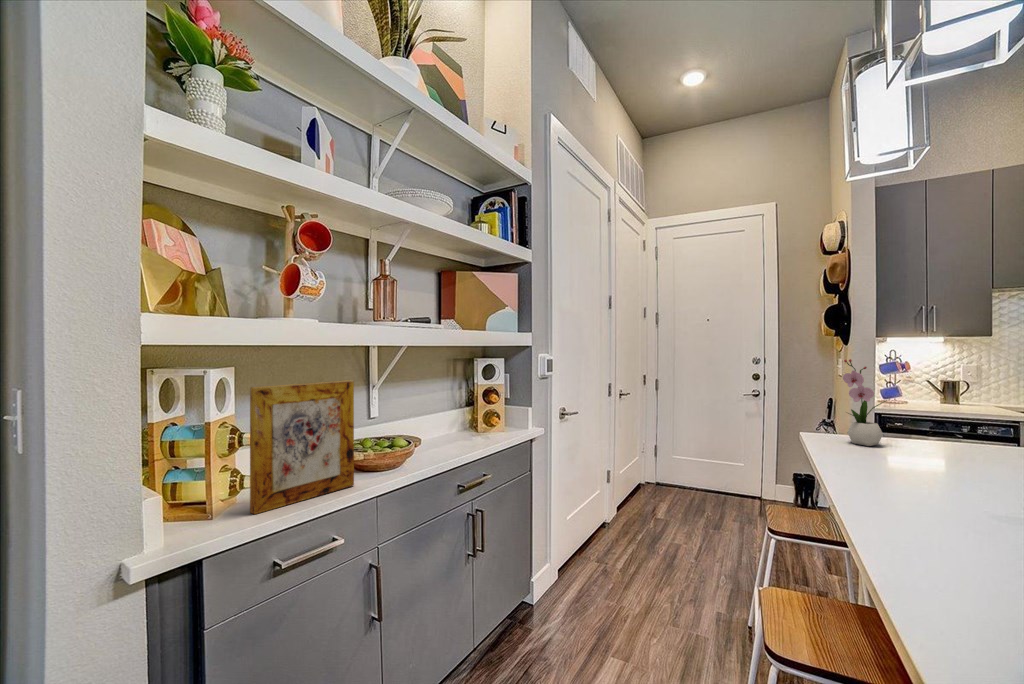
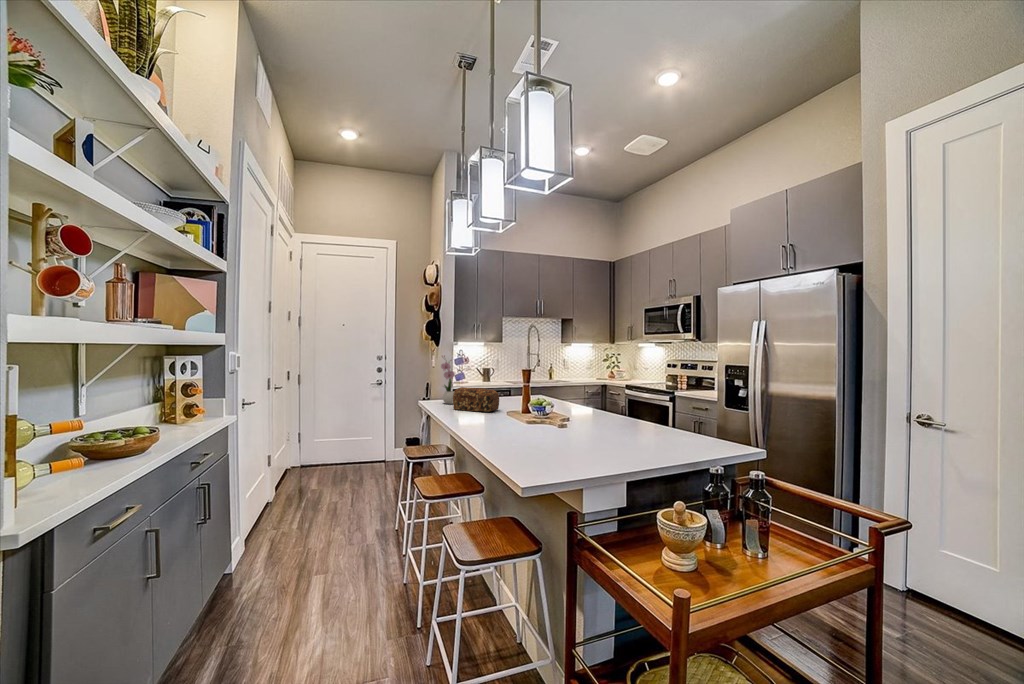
picture frame: present [250,380,354,514] -> none [55,374,125,485]
bread loaf: none [868,420,994,479] -> present [453,387,499,412]

